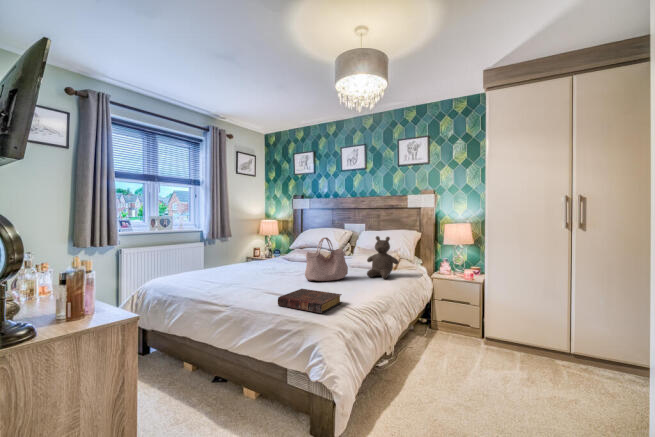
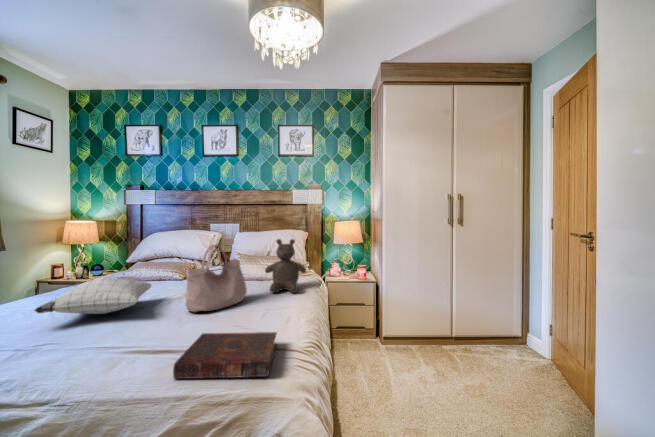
pillow: none [233,253,293,275] -> present [34,277,152,314]

